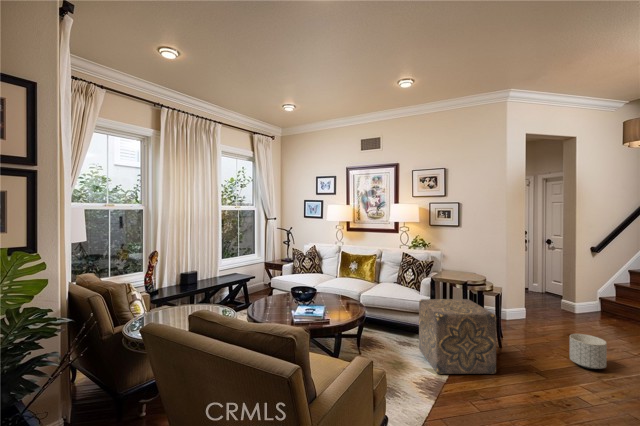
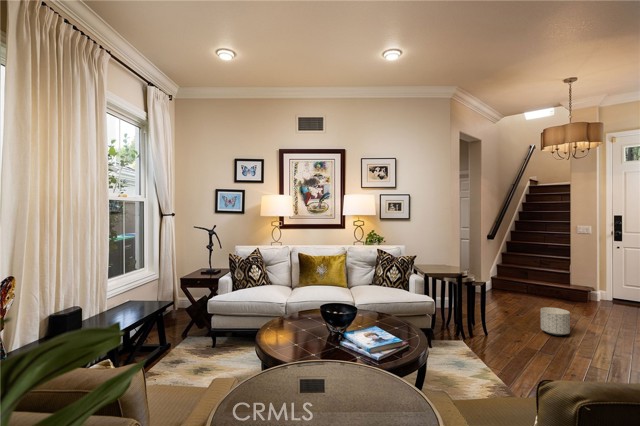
ottoman: present [419,299,496,374] -> none [441,290,526,372]

